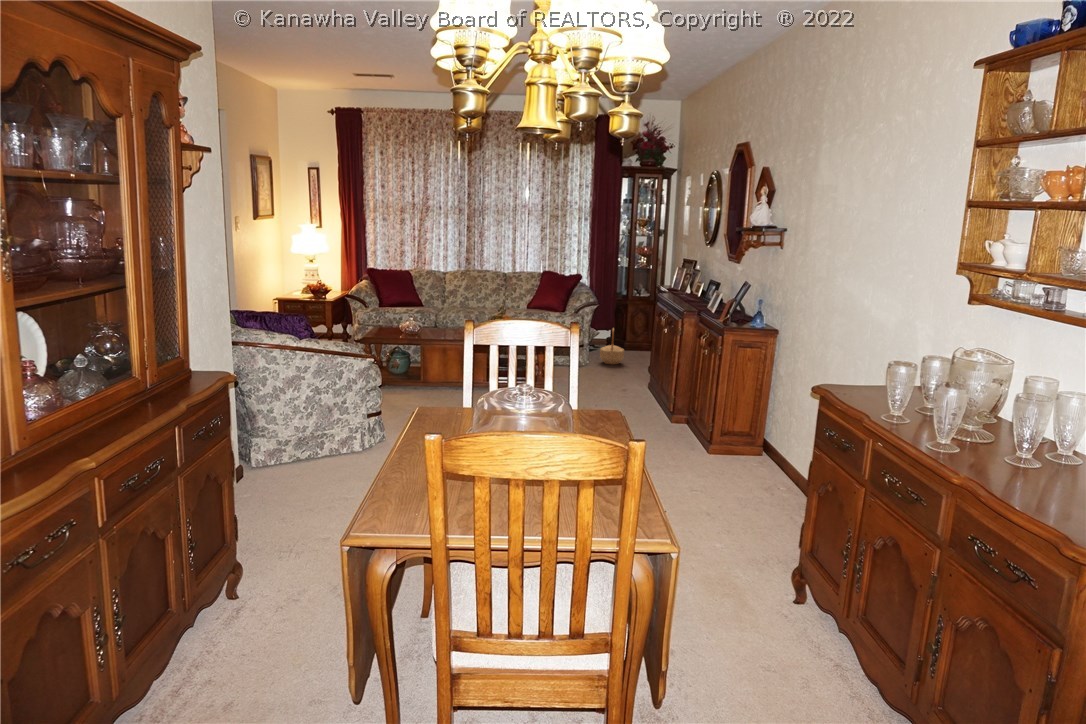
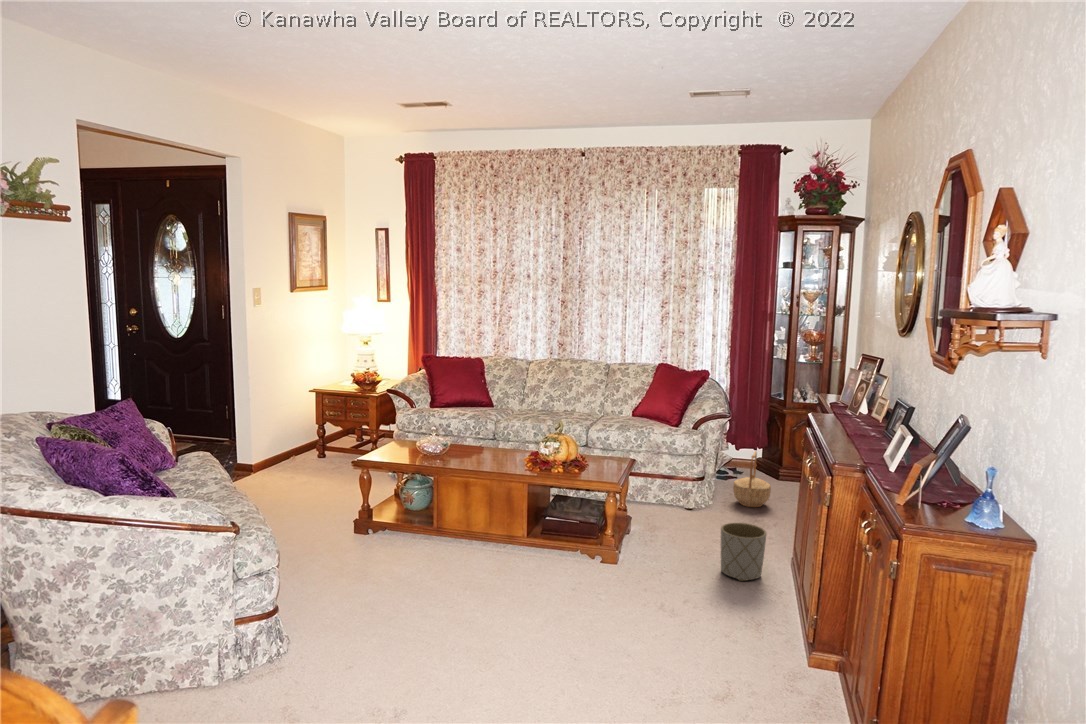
planter: none [605,364,632,397] -> present [721,523,766,581]

